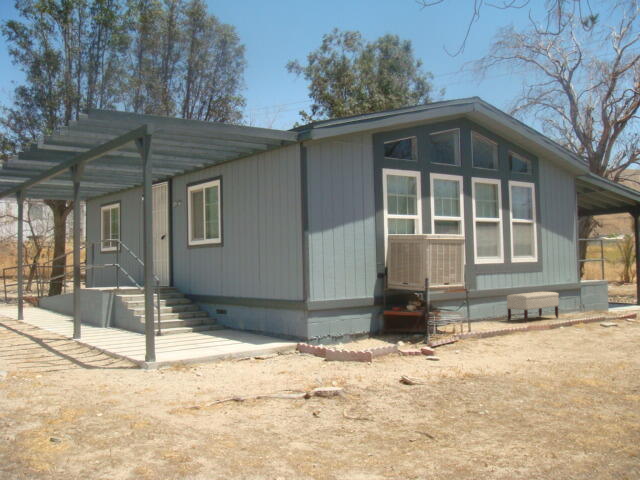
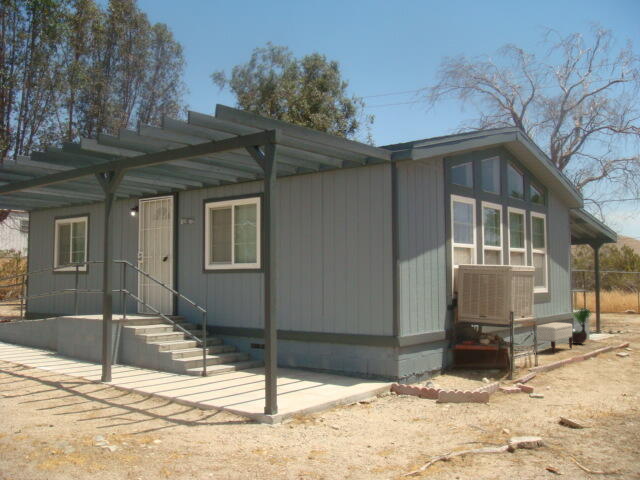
potted tree: none [569,273,594,314] -> present [572,308,591,344]

